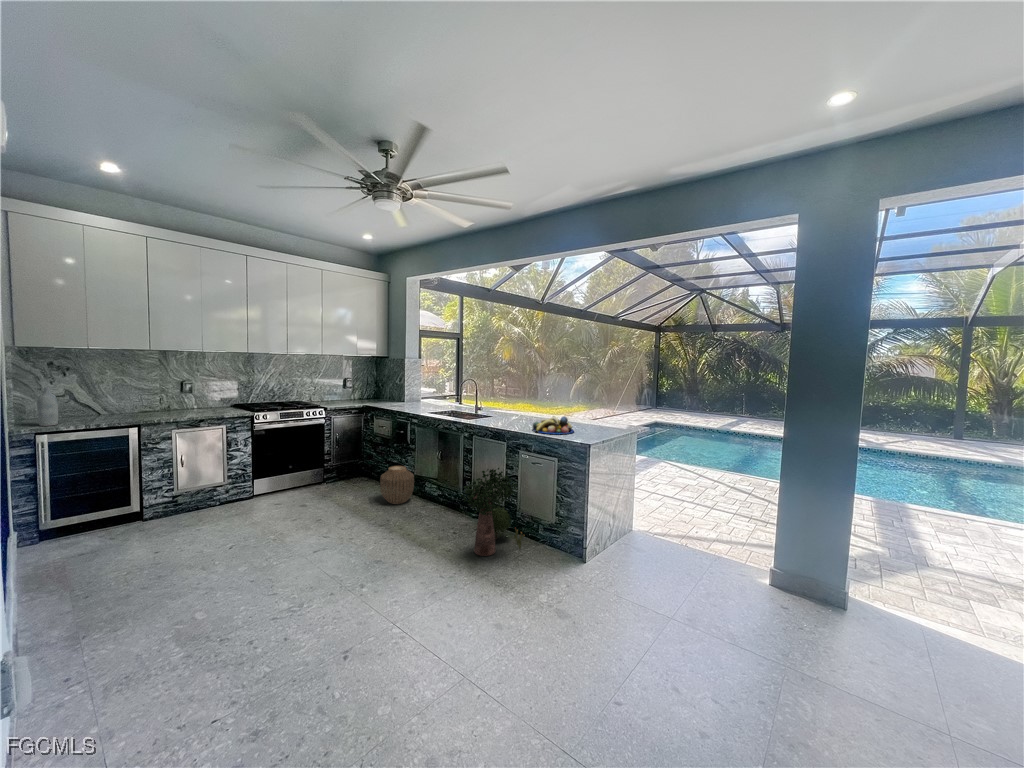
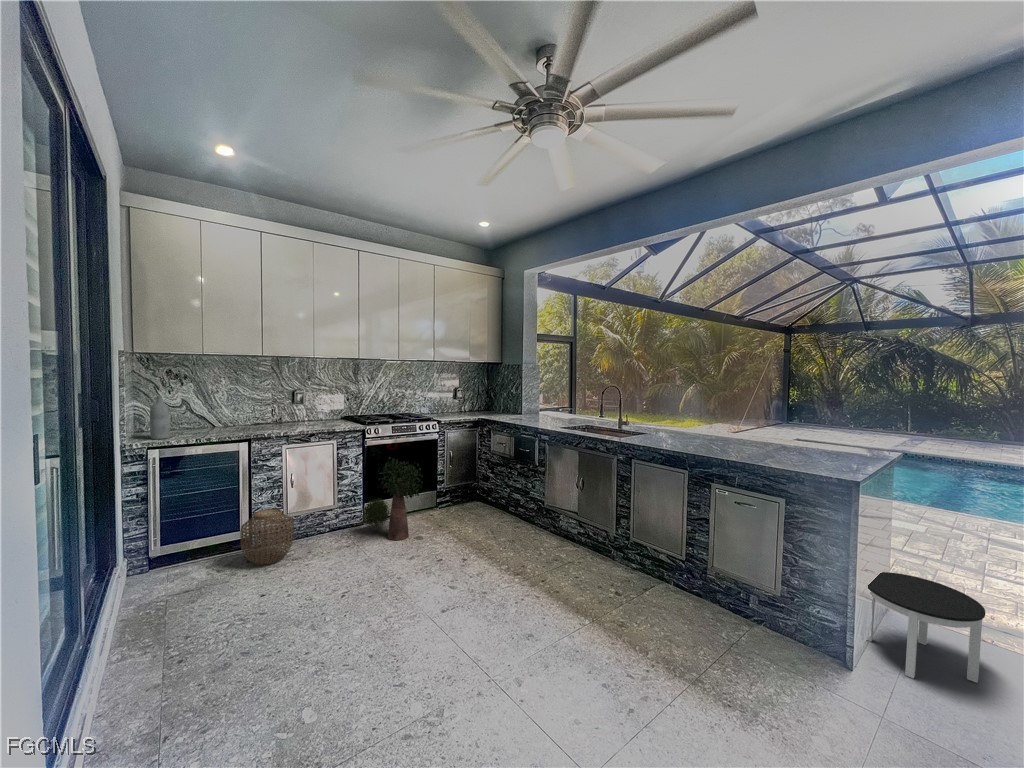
fruit bowl: present [533,416,574,434] -> none [726,437,793,464]
woven basket: present [380,466,414,504] -> present [240,508,294,565]
potted plant: present [461,468,525,556] -> present [361,457,423,540]
round table: none [609,506,670,570] -> present [868,572,986,683]

